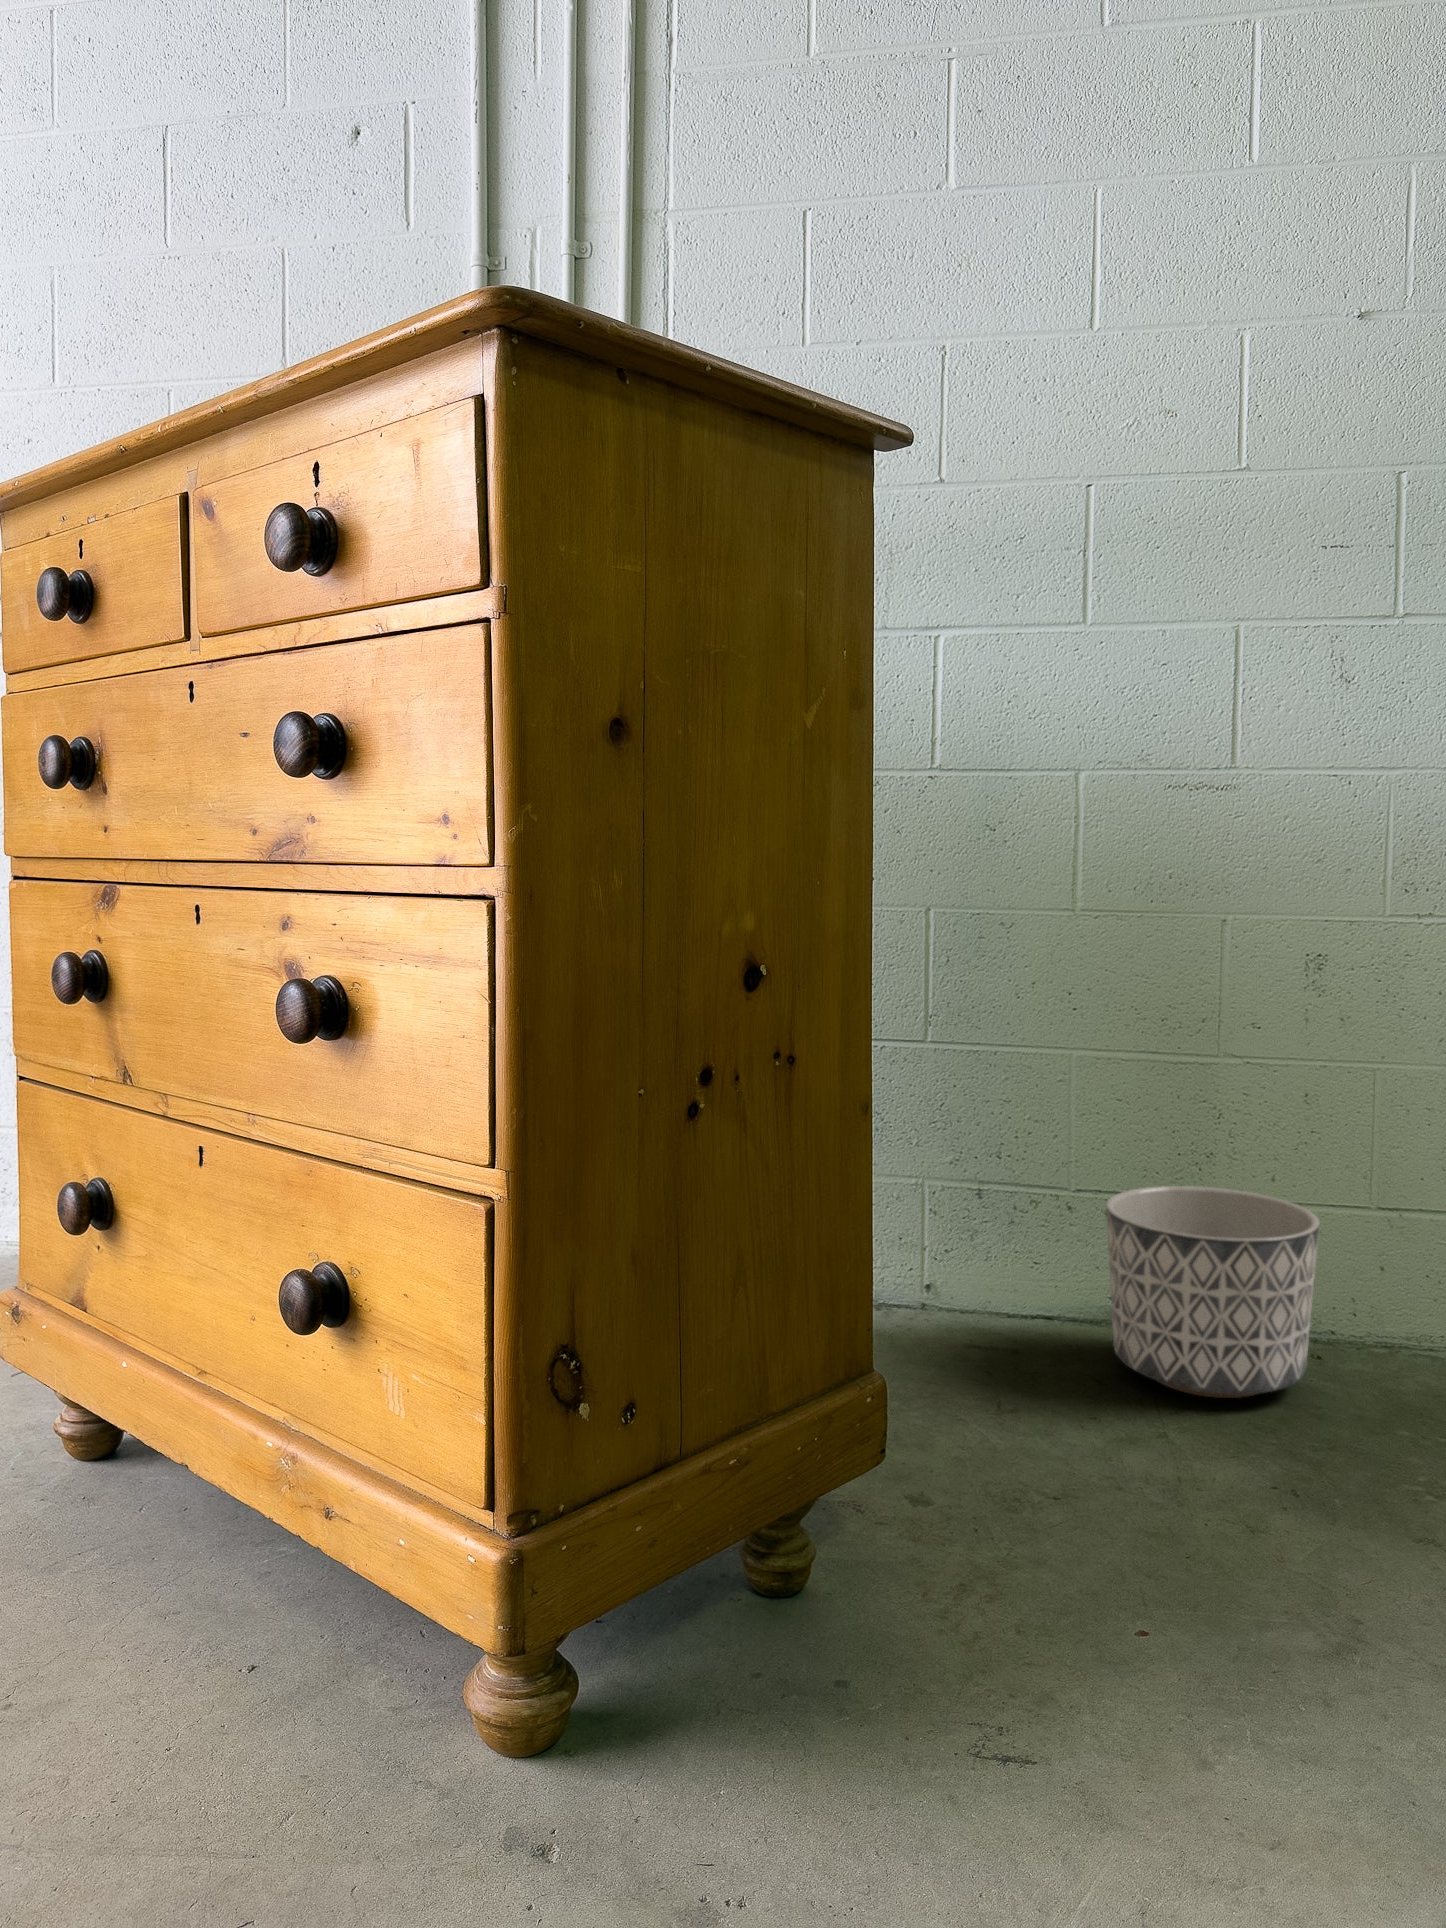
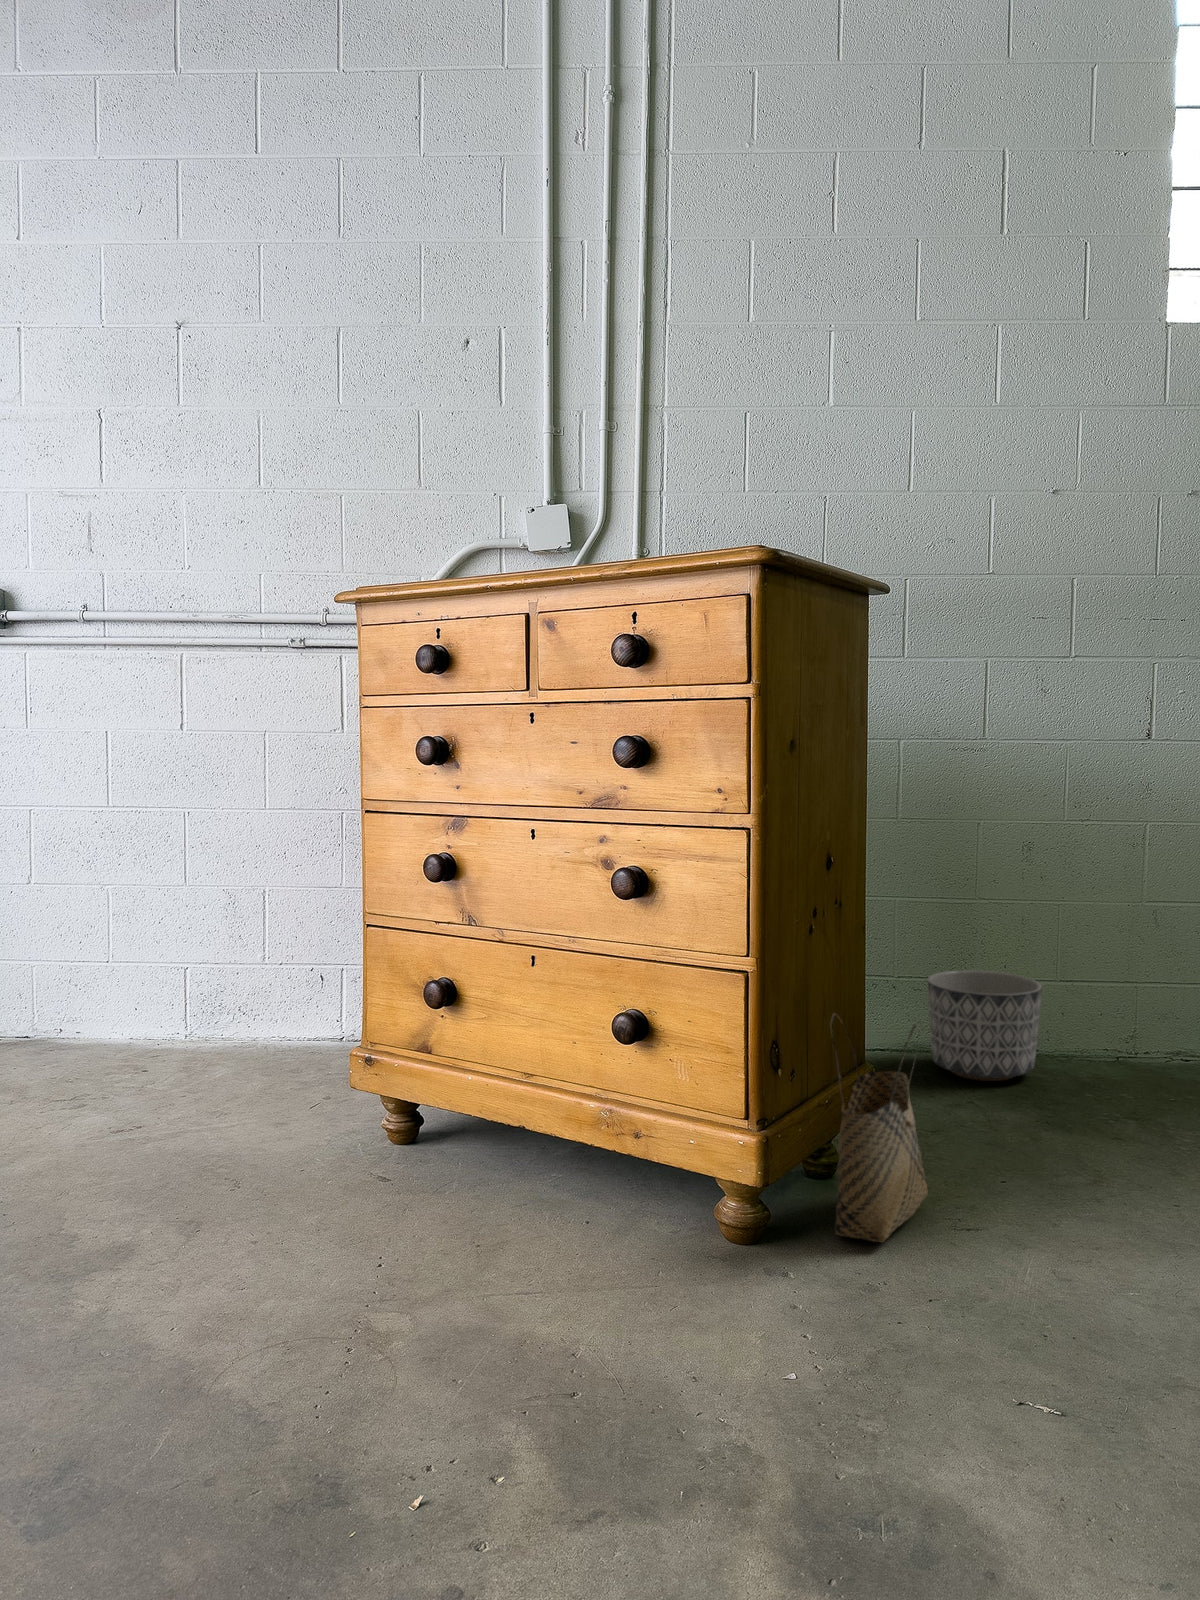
woven basket: none [686,1286,934,1811] -> present [830,1013,928,1243]

